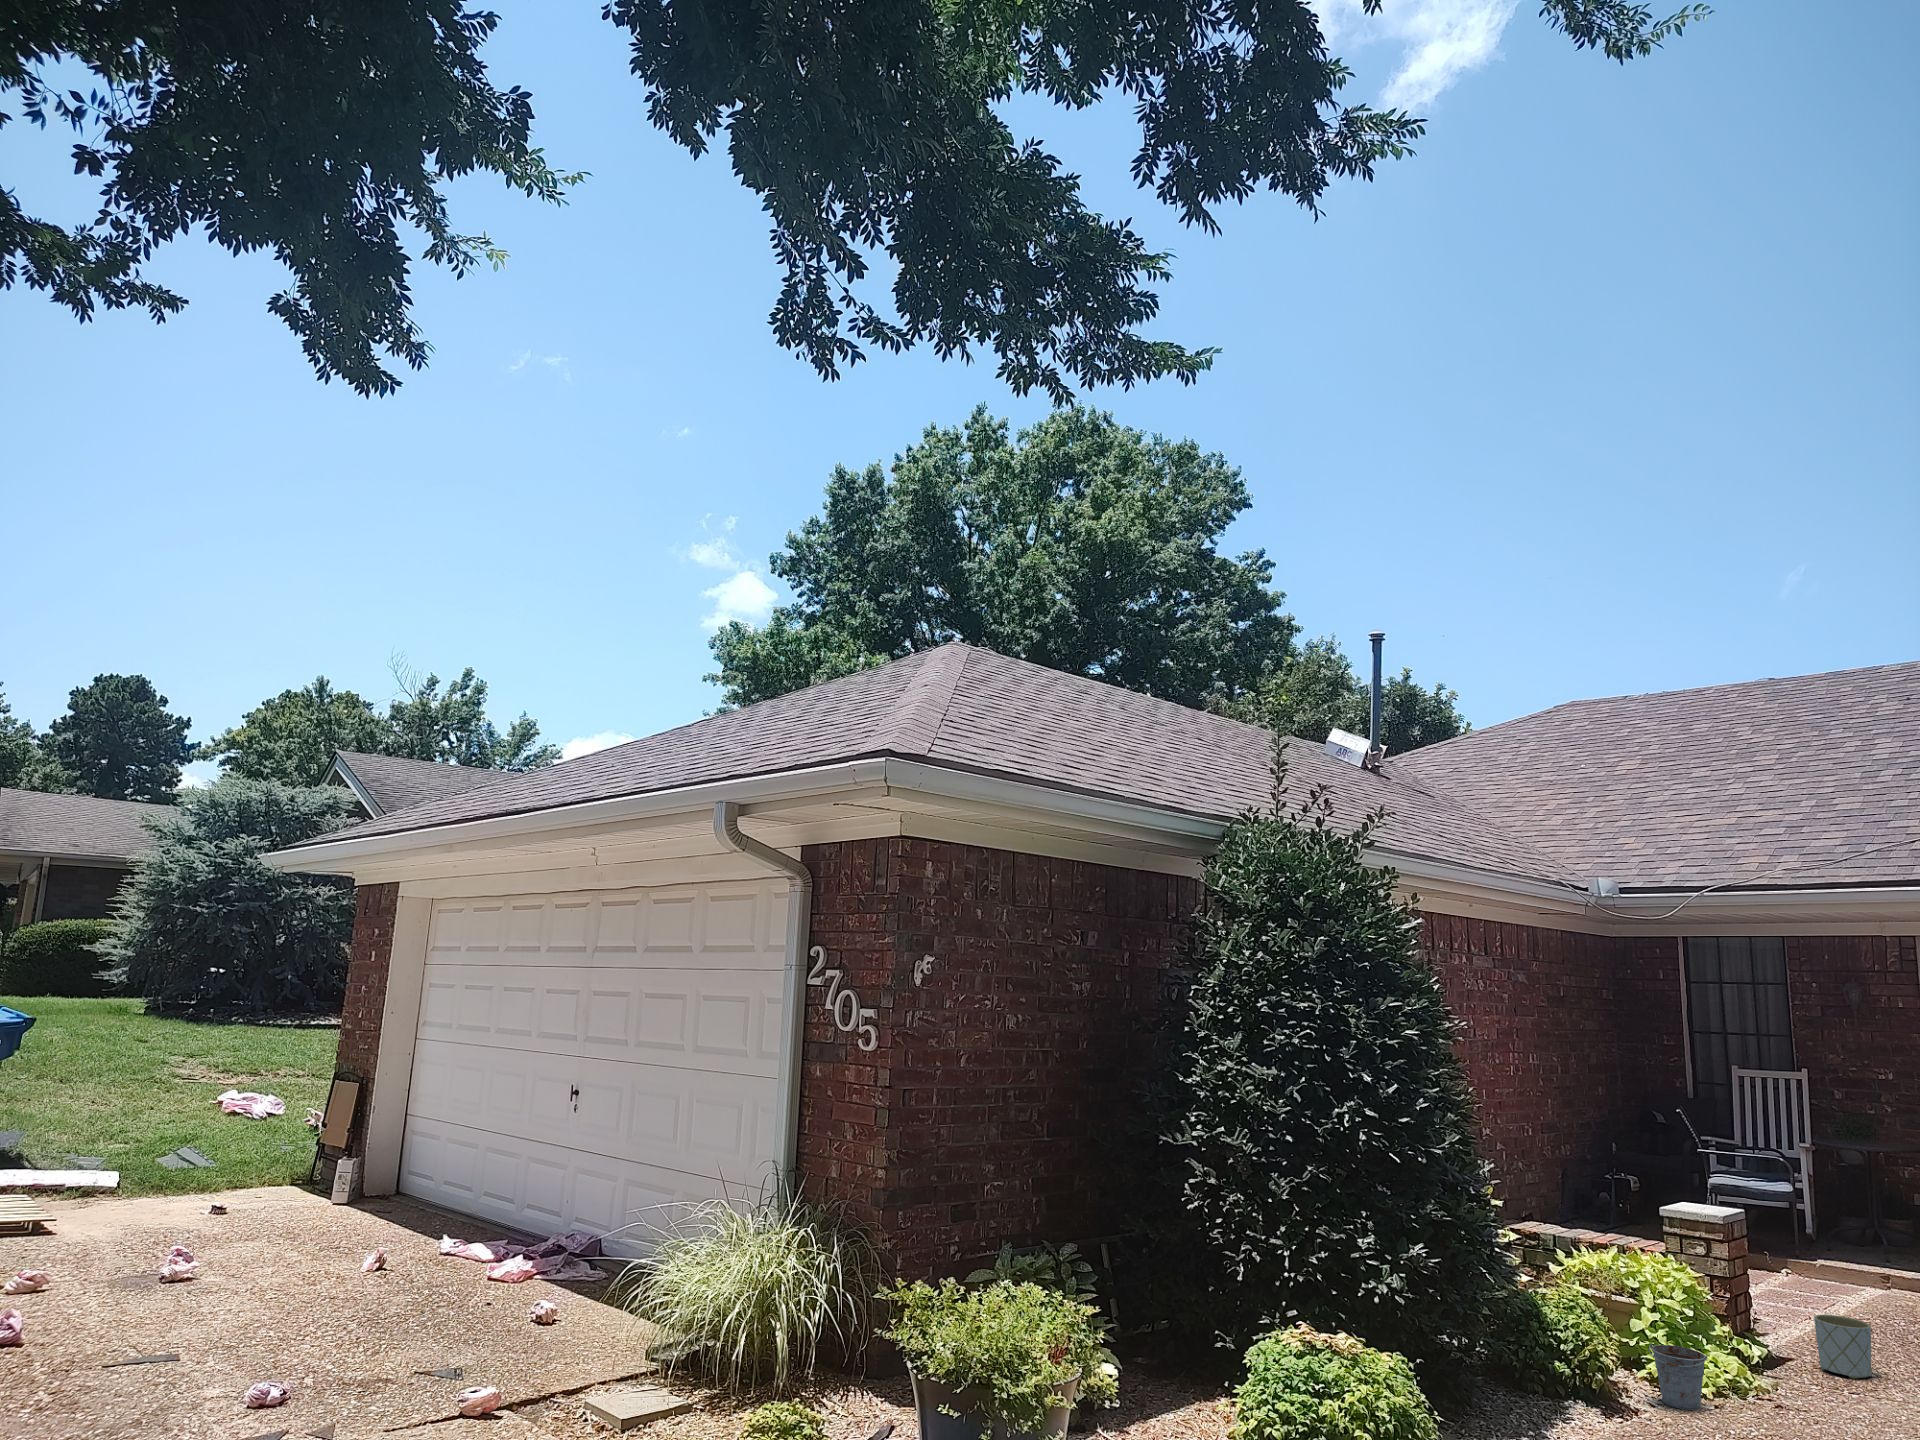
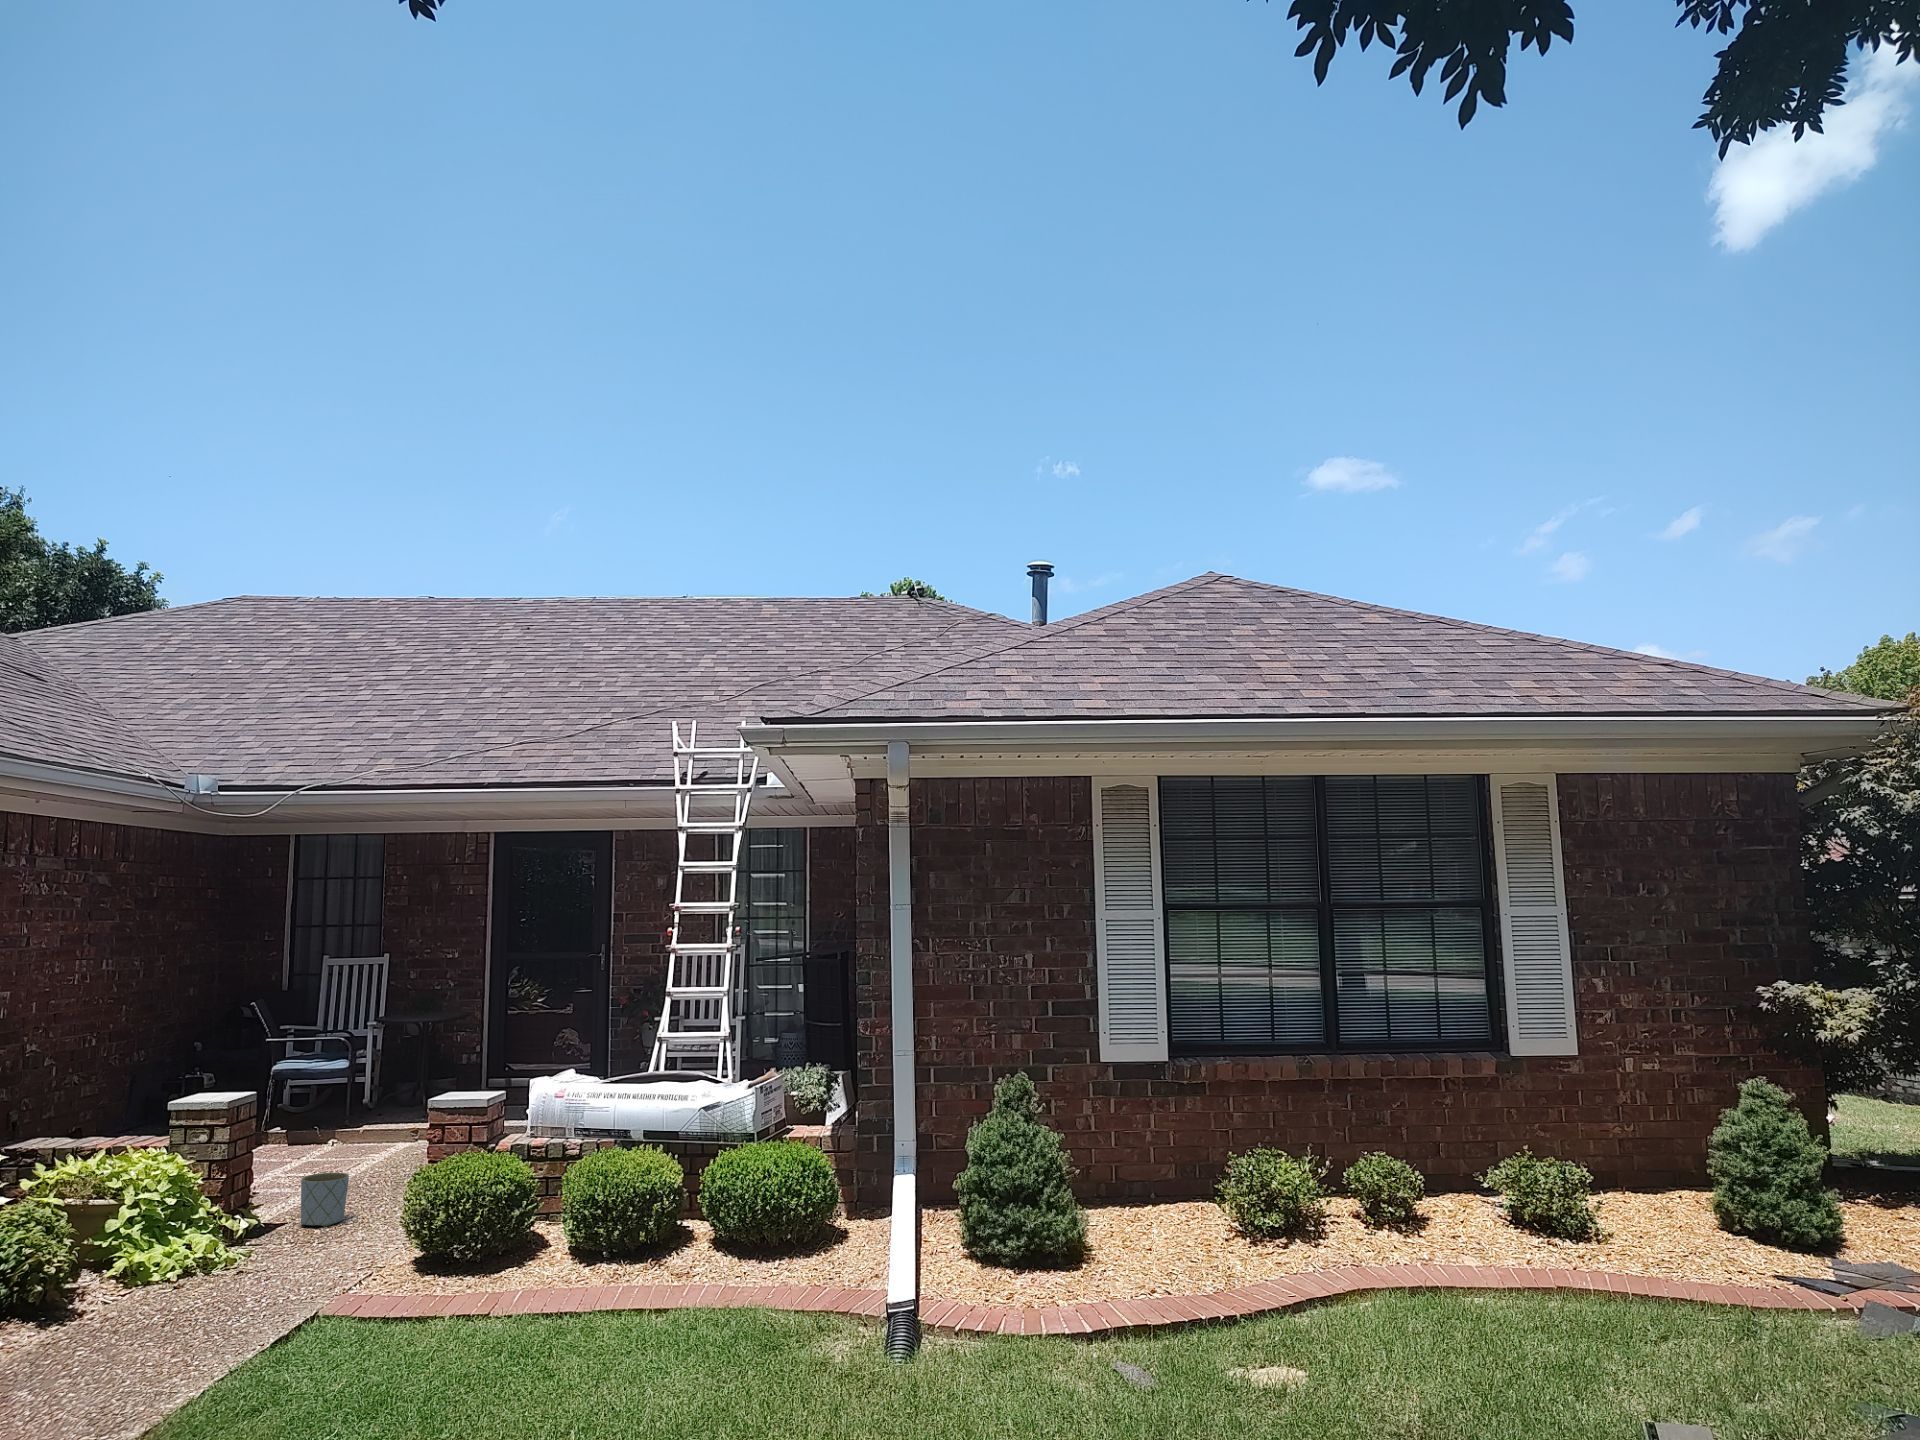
bucket: present [1649,1343,1707,1410] -> none [110,1237,171,1300]

